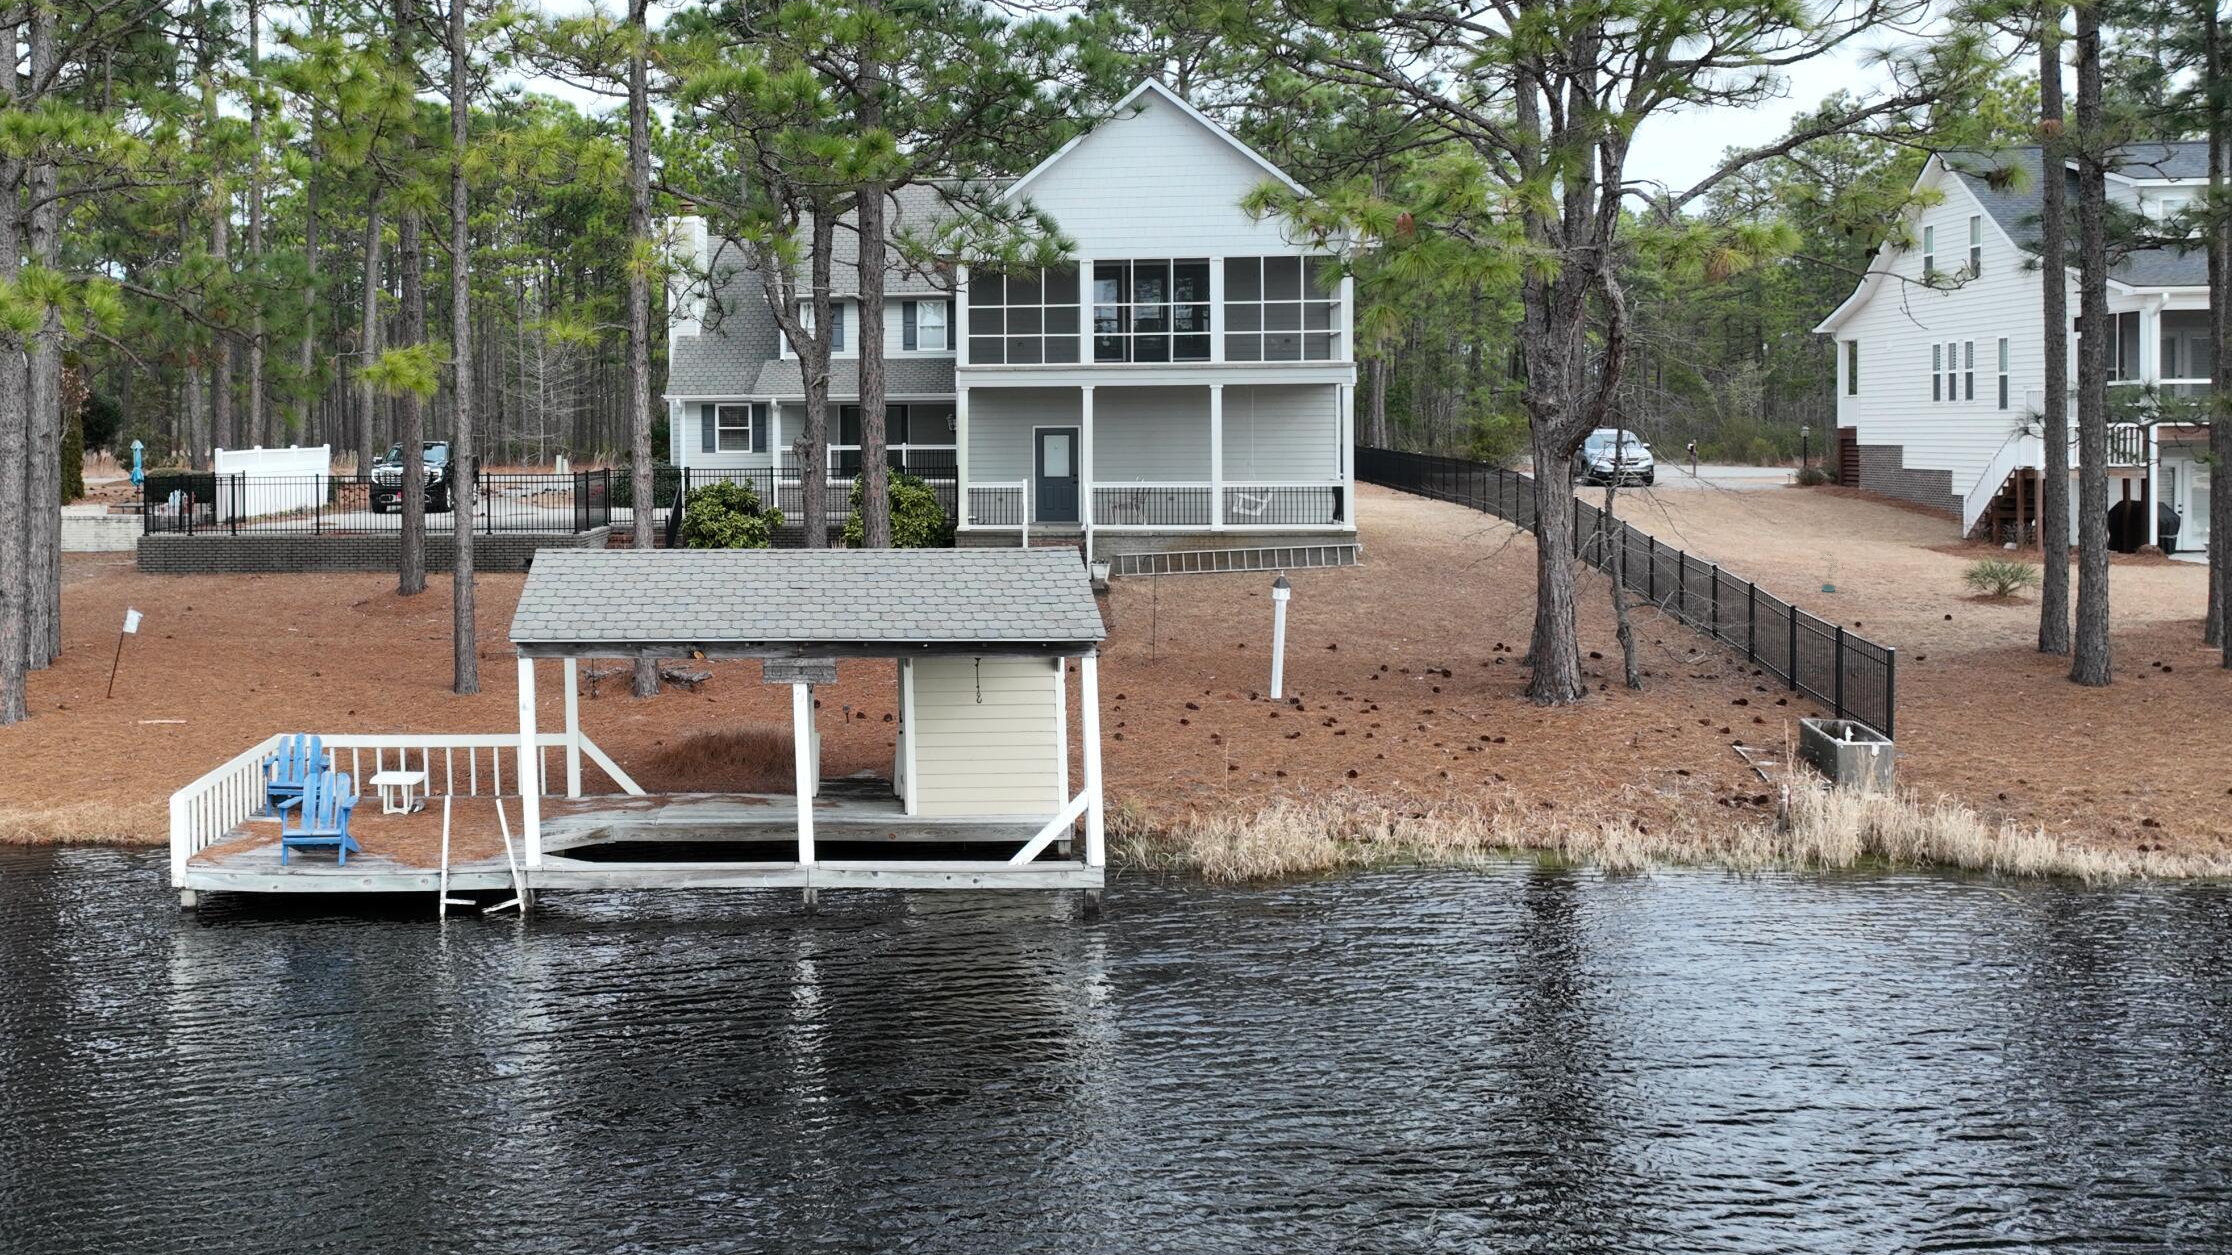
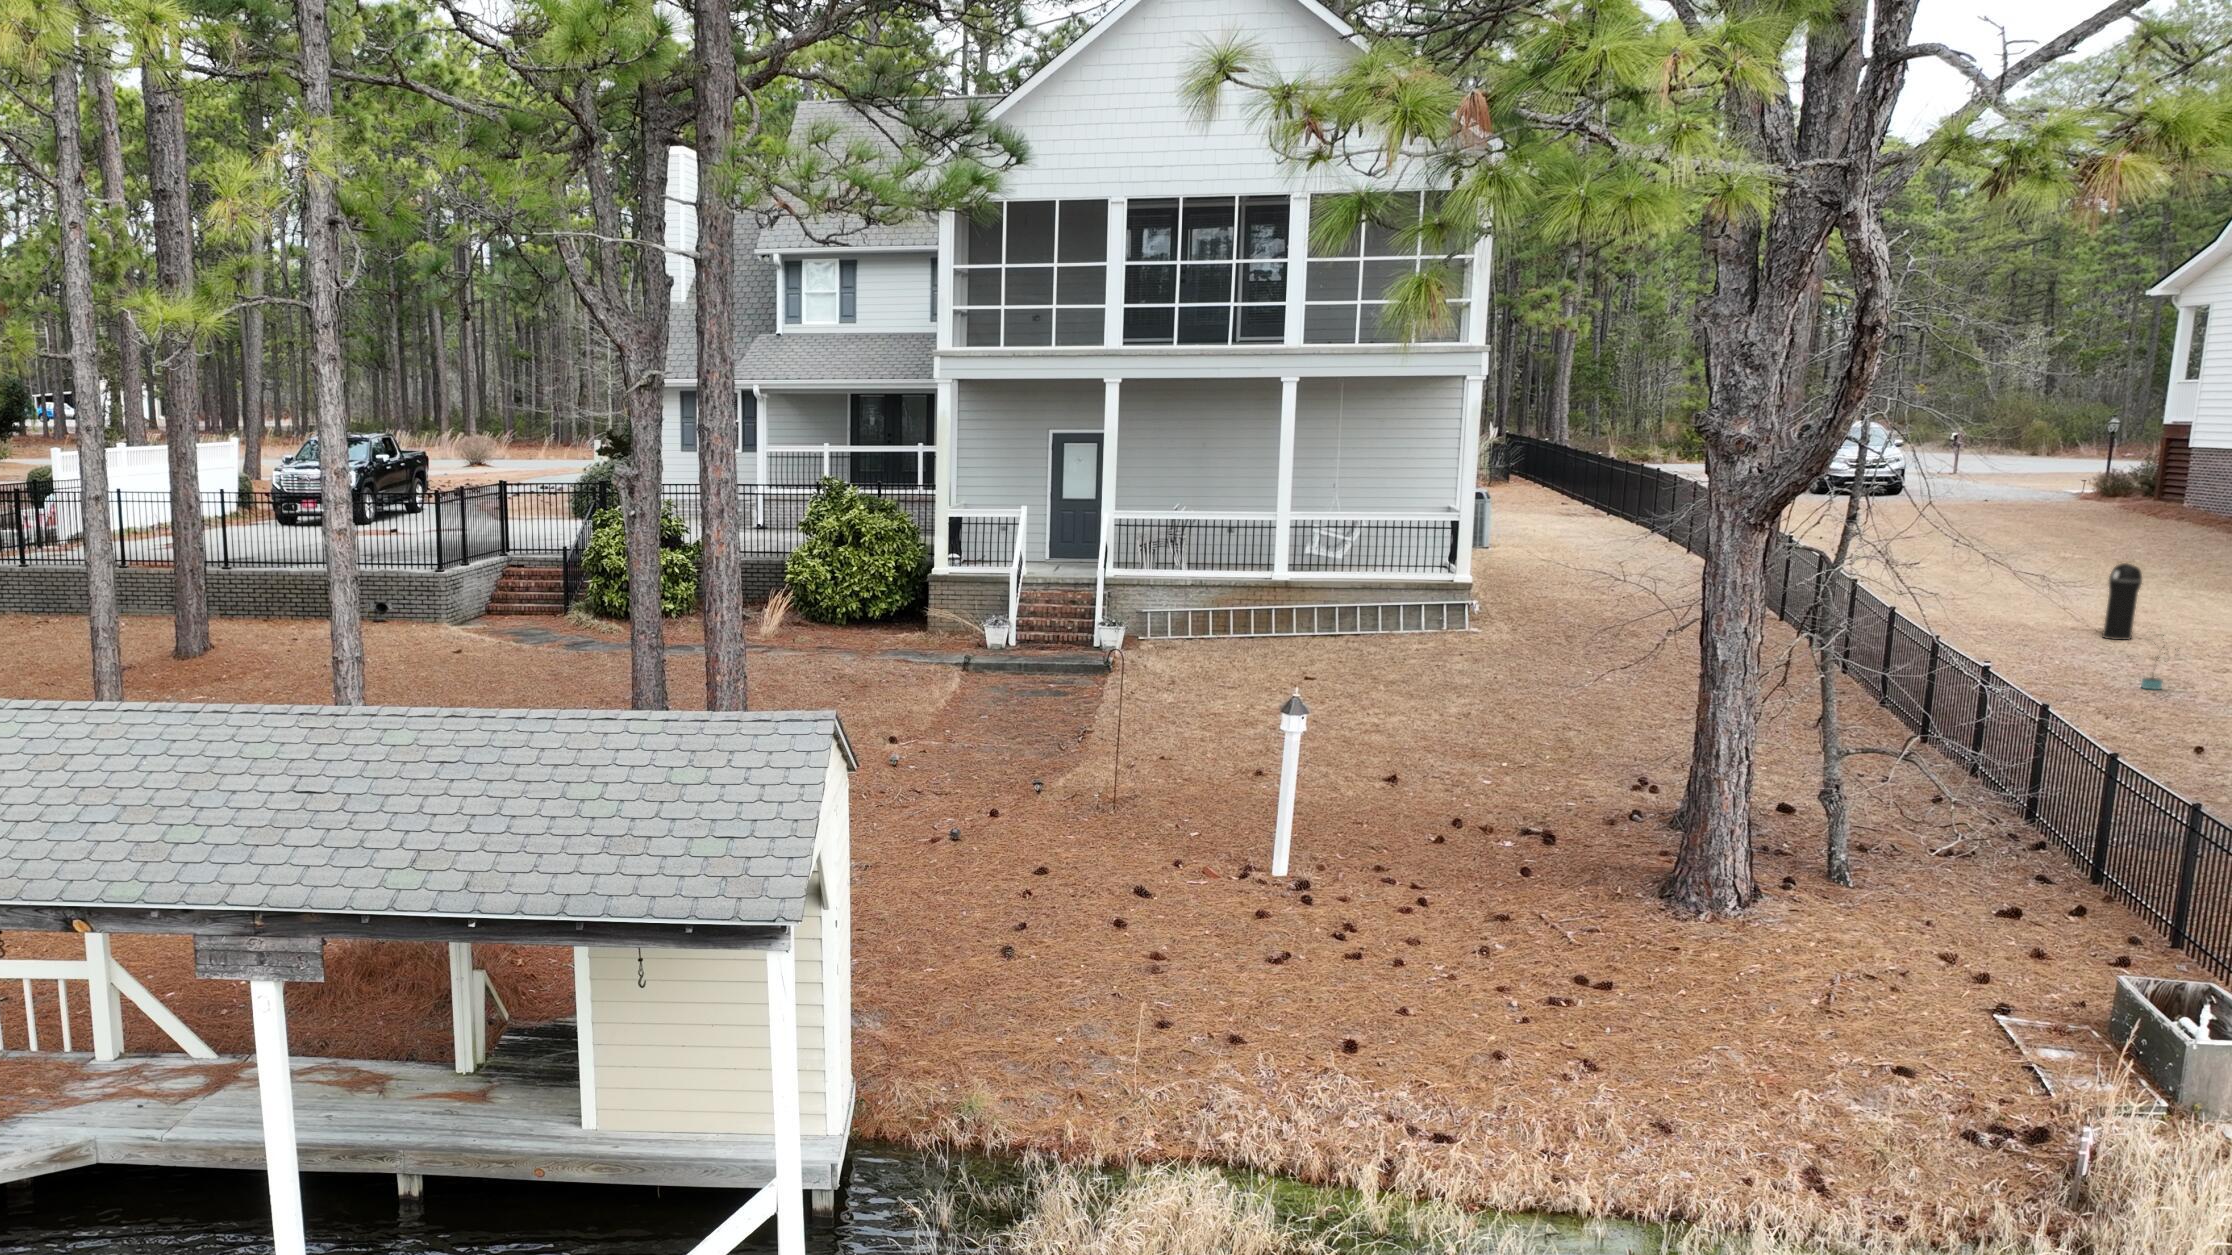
trash can: none [1796,512,1819,565] -> present [2103,563,2142,640]

